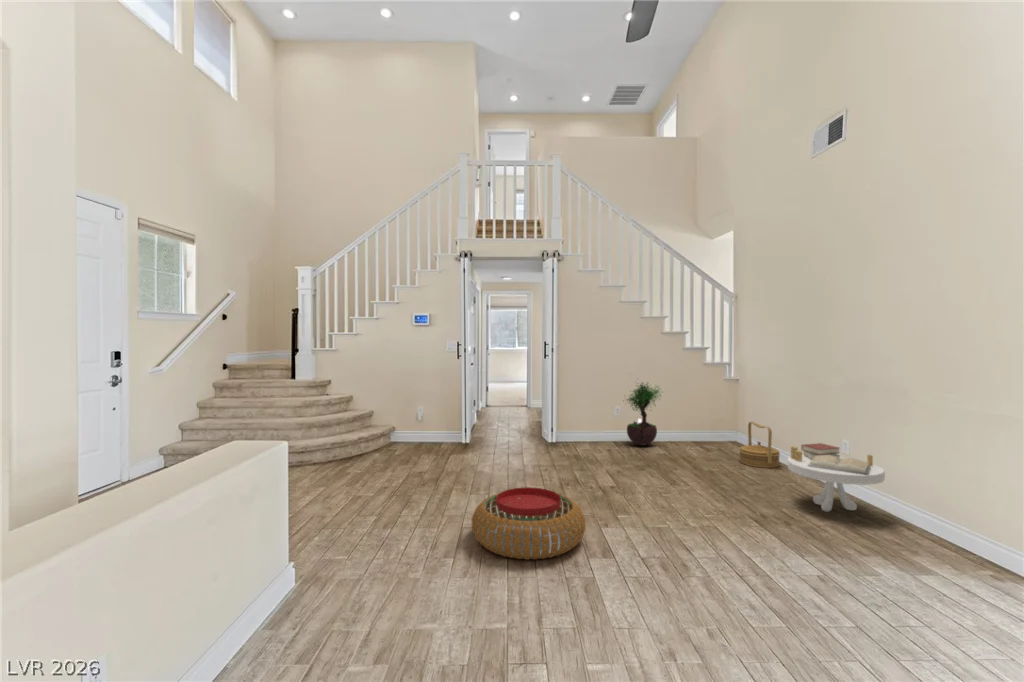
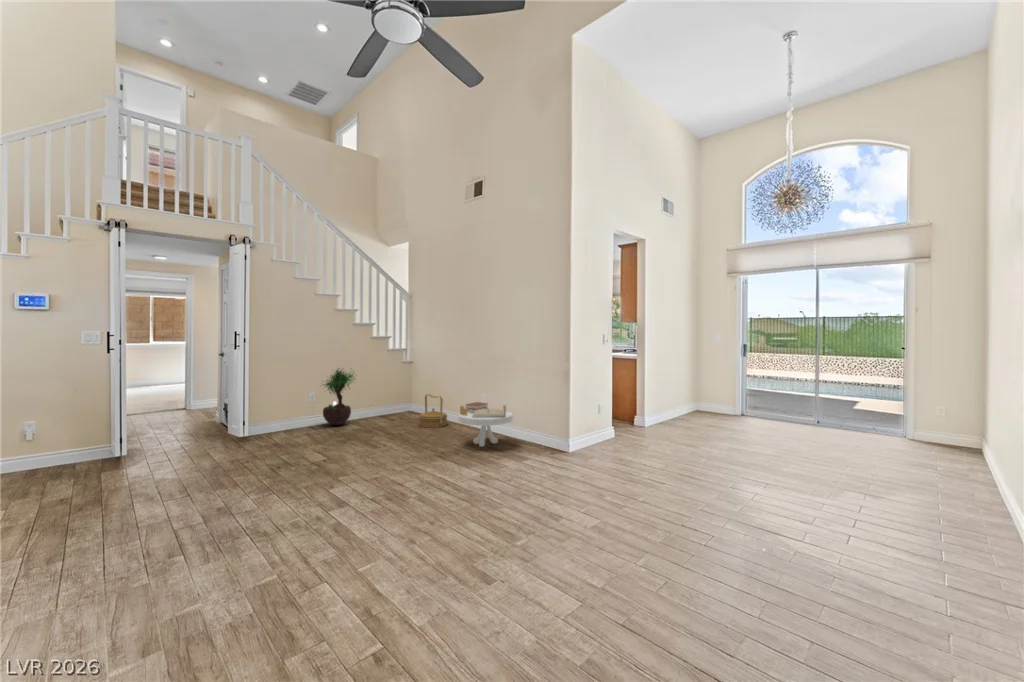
pouf: present [472,487,585,560] -> none [197,466,320,533]

